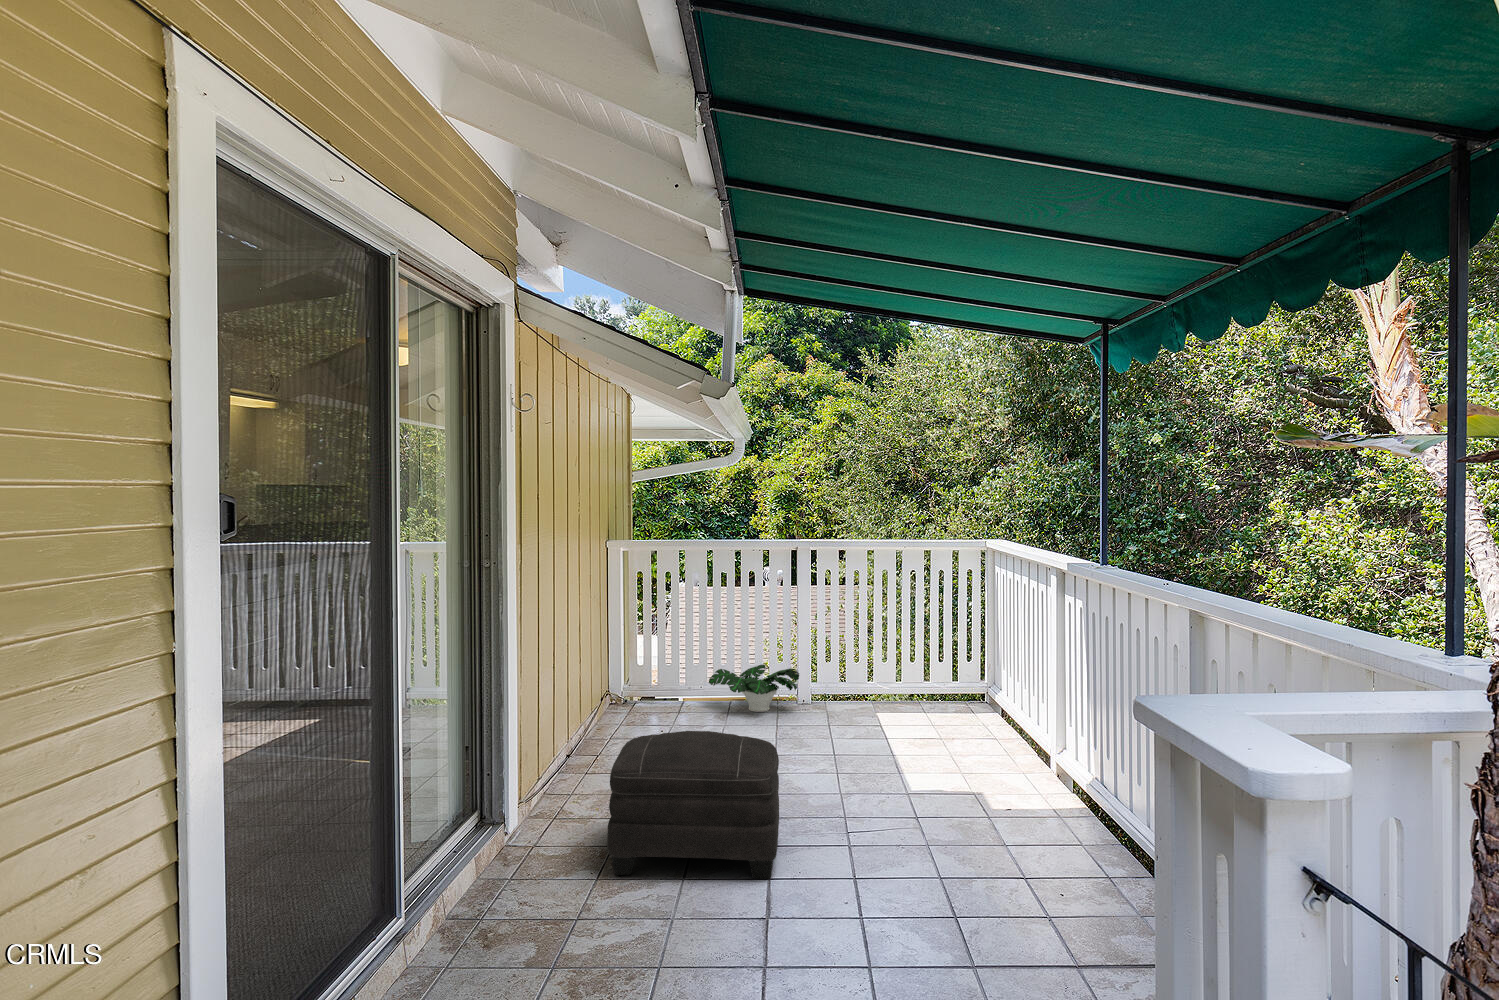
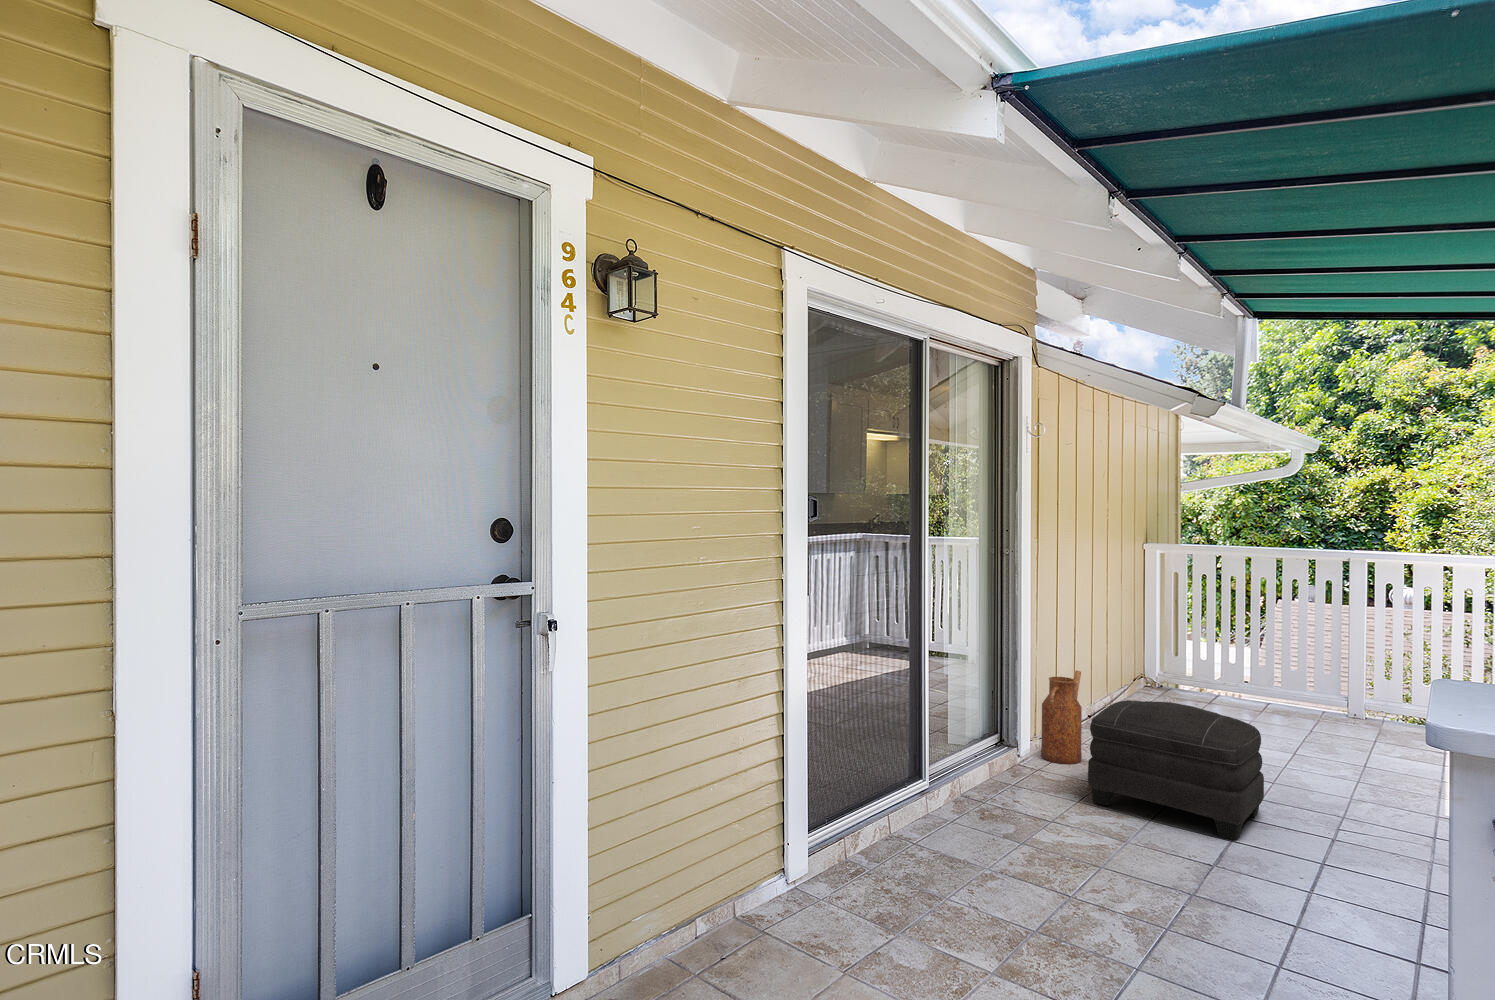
potted plant: present [709,665,799,712] -> none [1249,673,1362,721]
watering can: none [529,704,577,827] -> present [1041,670,1082,764]

